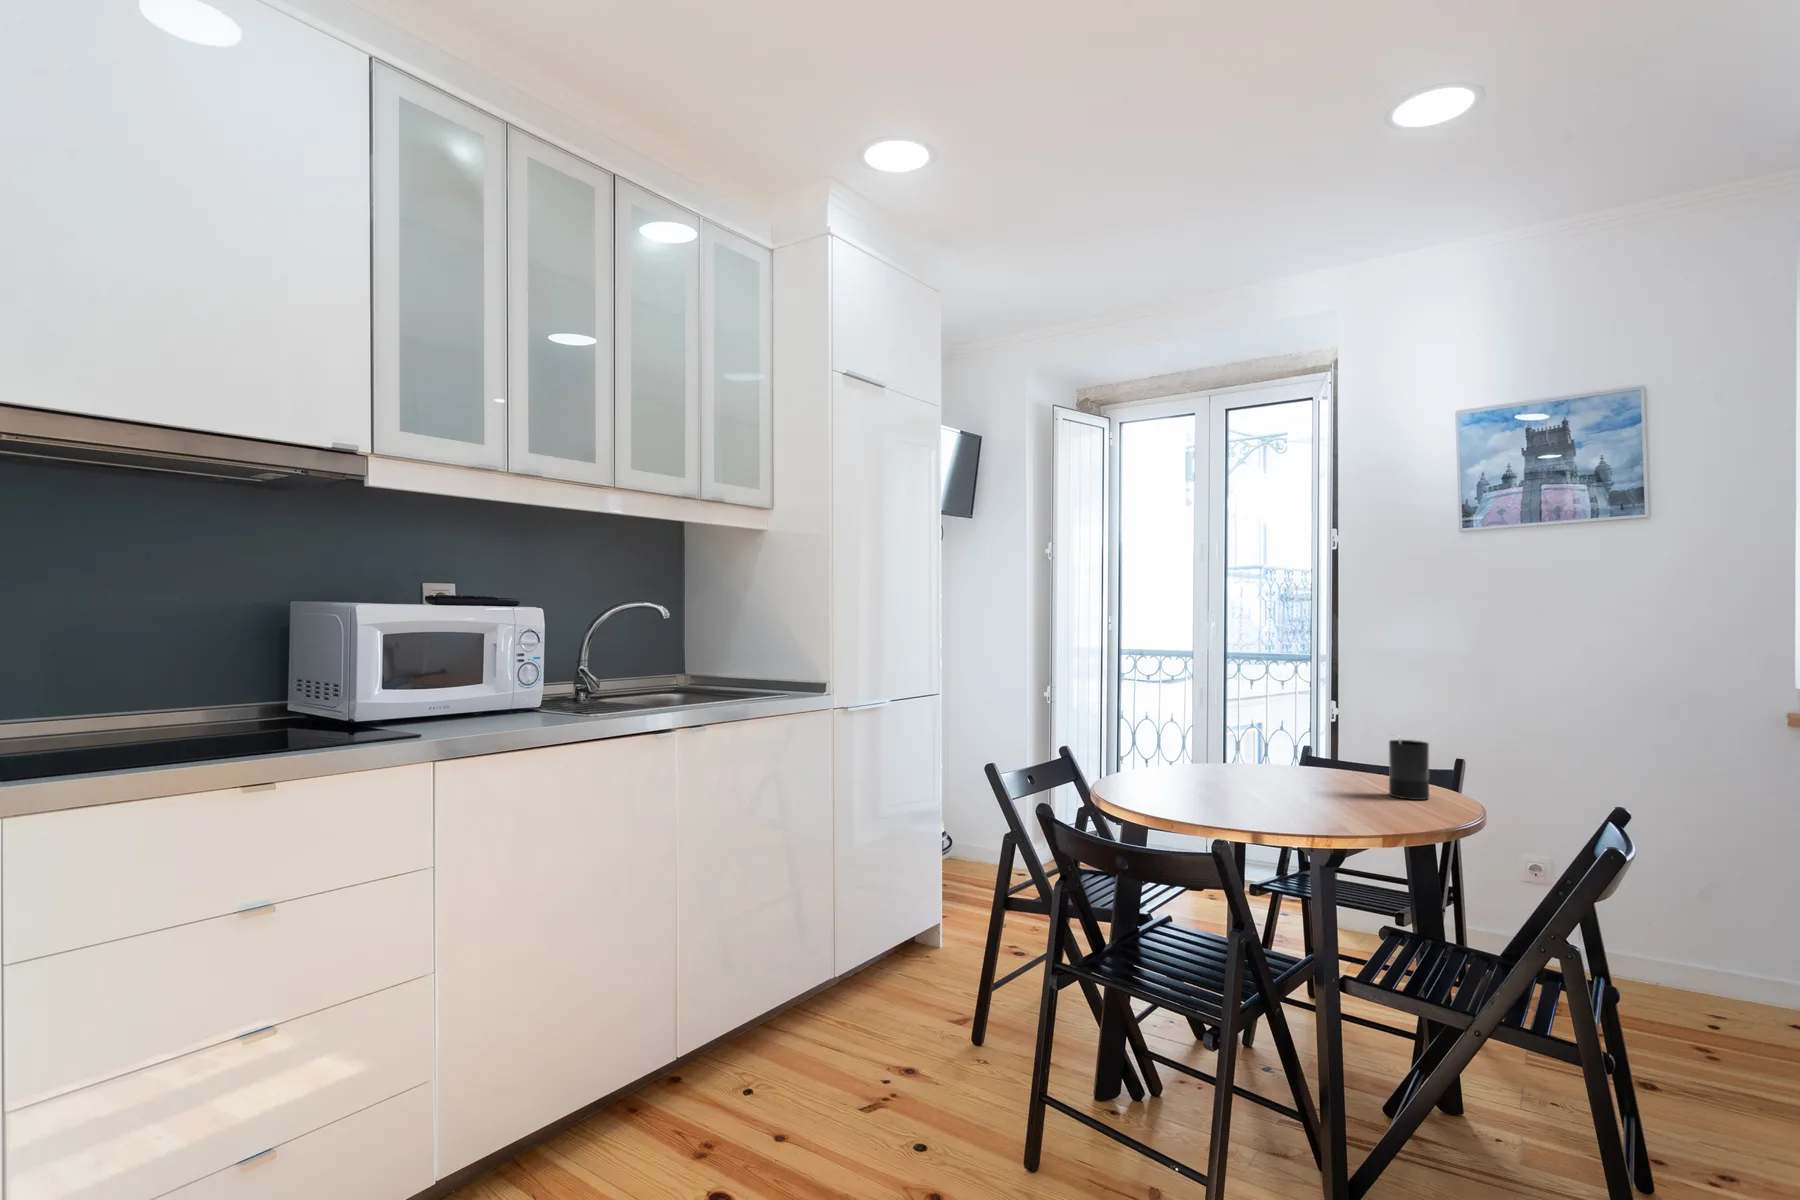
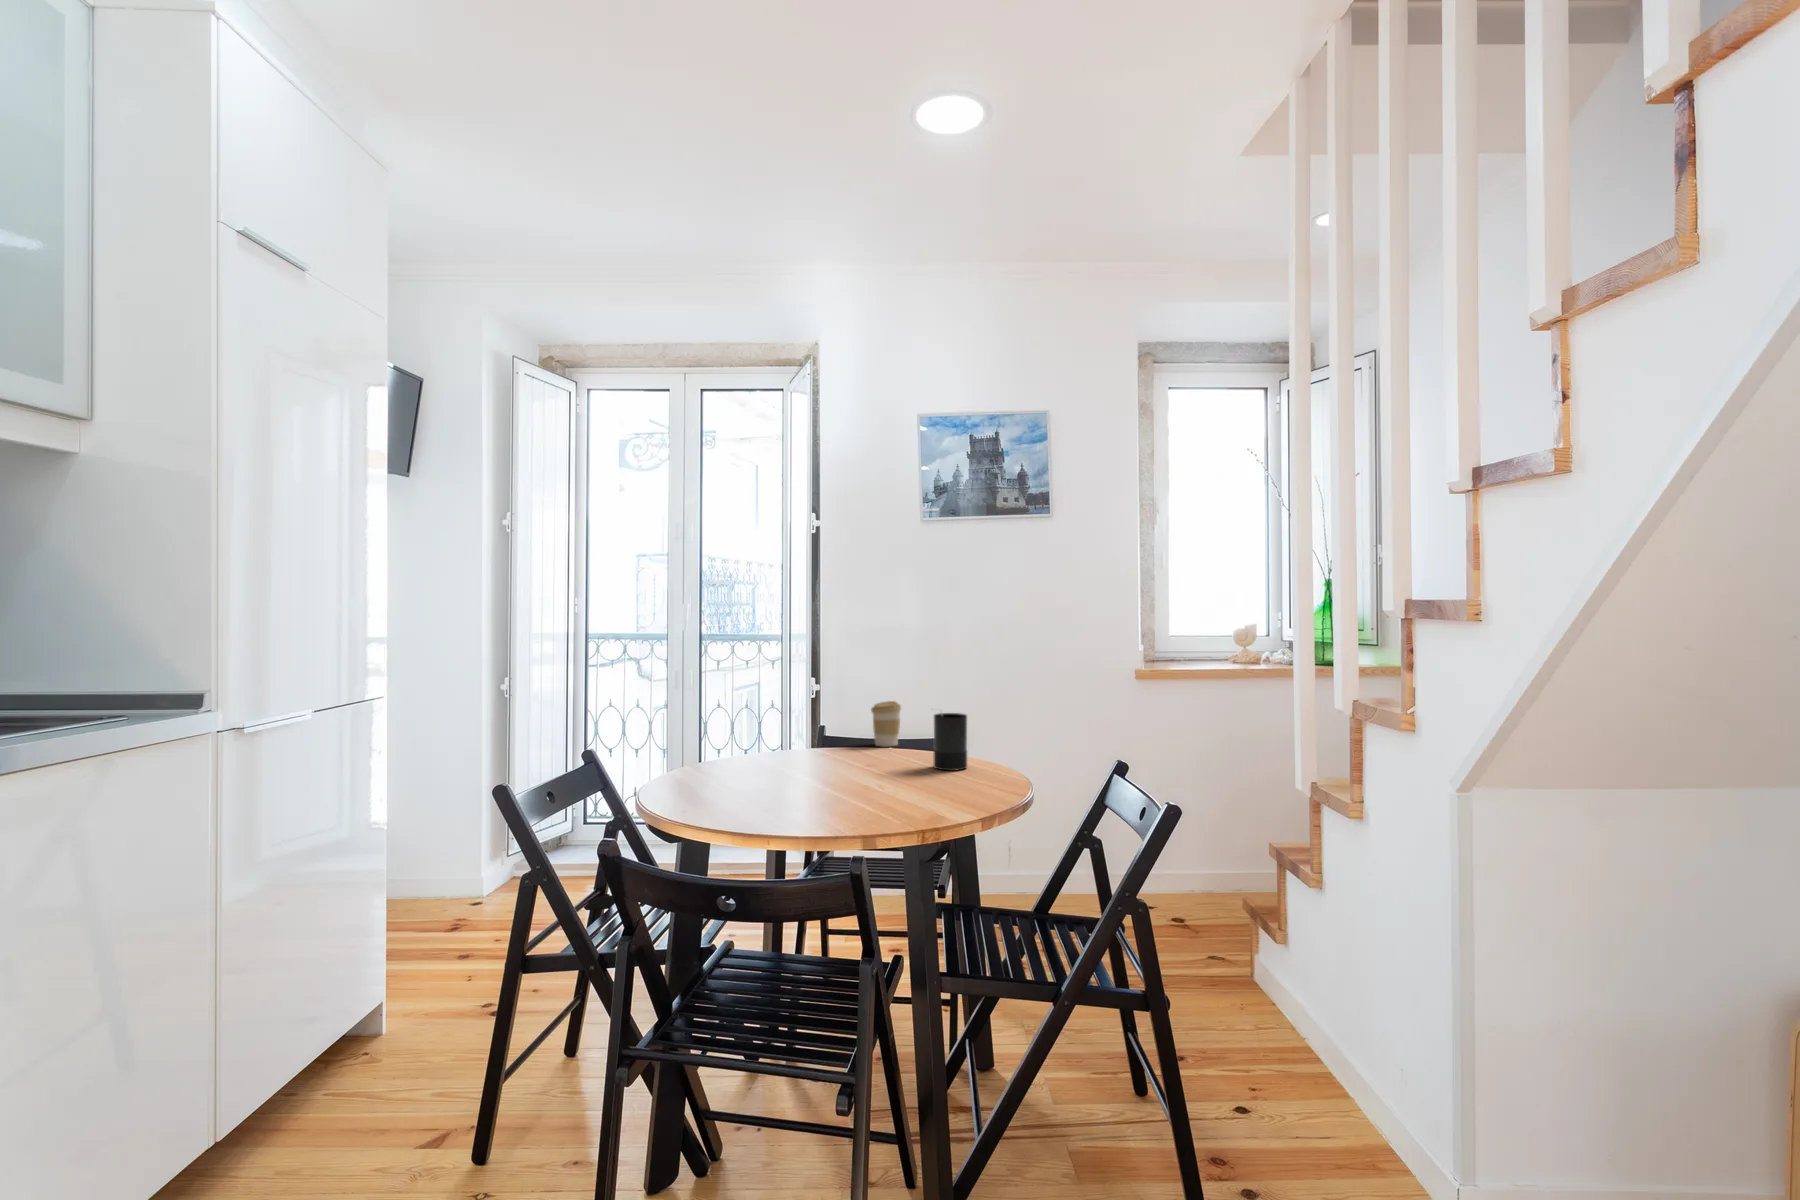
coffee cup: none [1349,727,1384,773] -> present [871,701,901,747]

